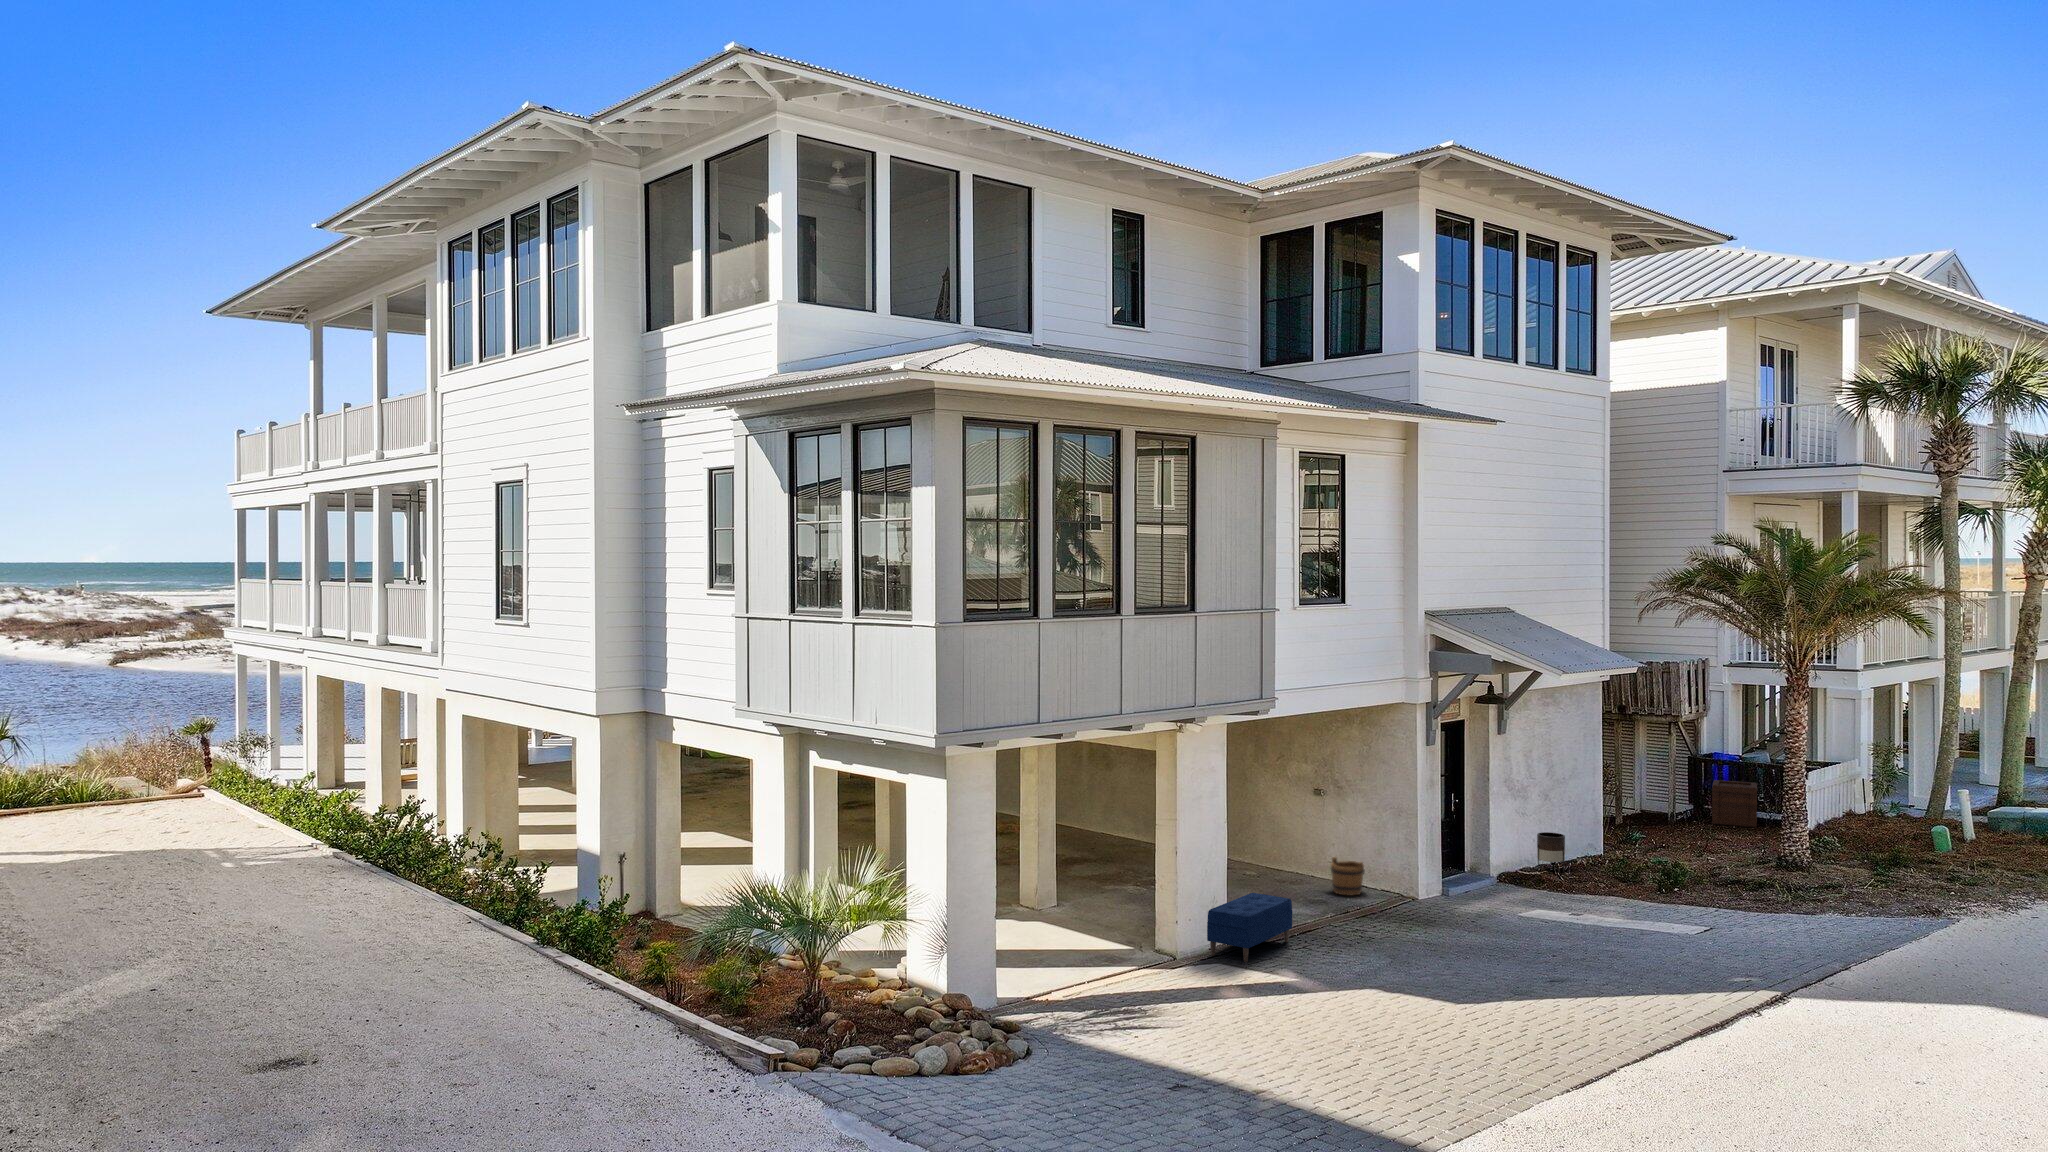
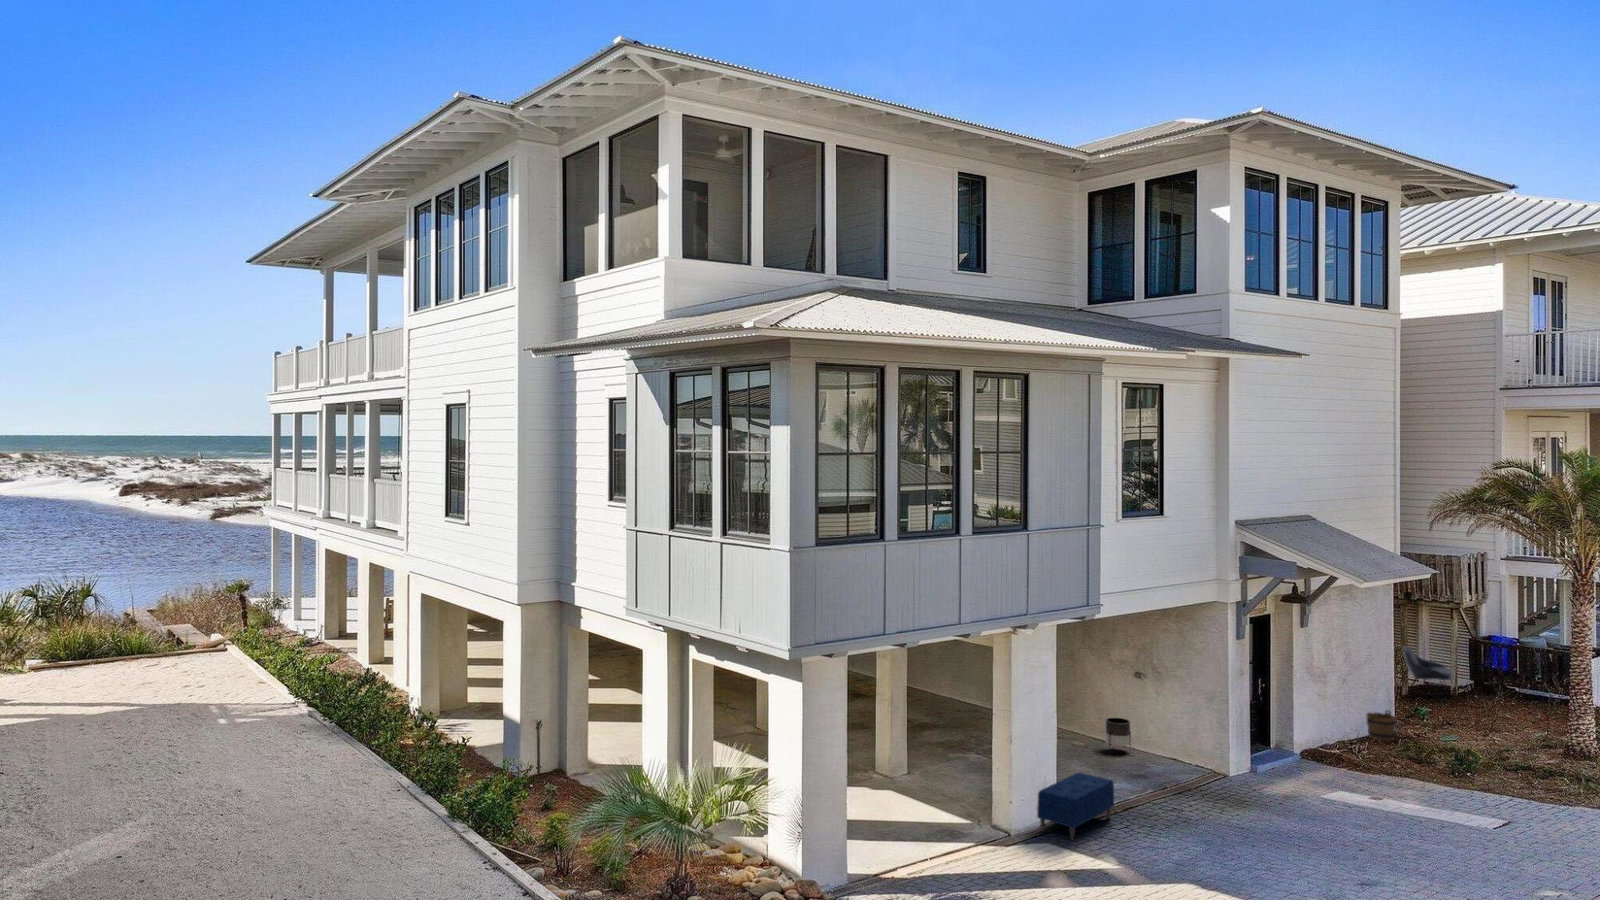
lounge chair: none [1617,764,1672,825] -> present [1403,646,1454,702]
wooden crate: present [1712,780,1757,827] -> none [1491,662,1534,707]
planter: present [1537,832,1565,873] -> present [1106,718,1131,754]
bucket: present [1331,857,1365,895] -> present [1366,710,1396,741]

